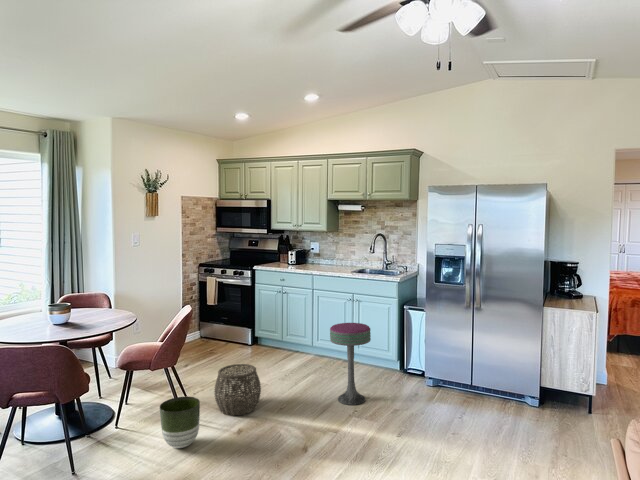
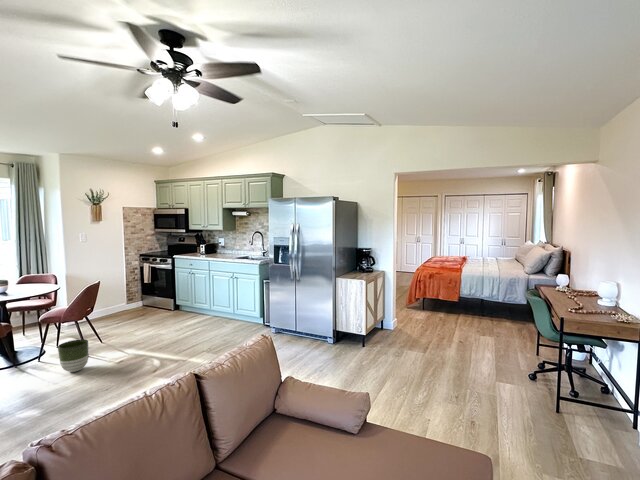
bar stool: present [330,323,371,405] -> none [196,291,224,345]
woven basket: present [214,364,261,416] -> none [113,320,148,353]

